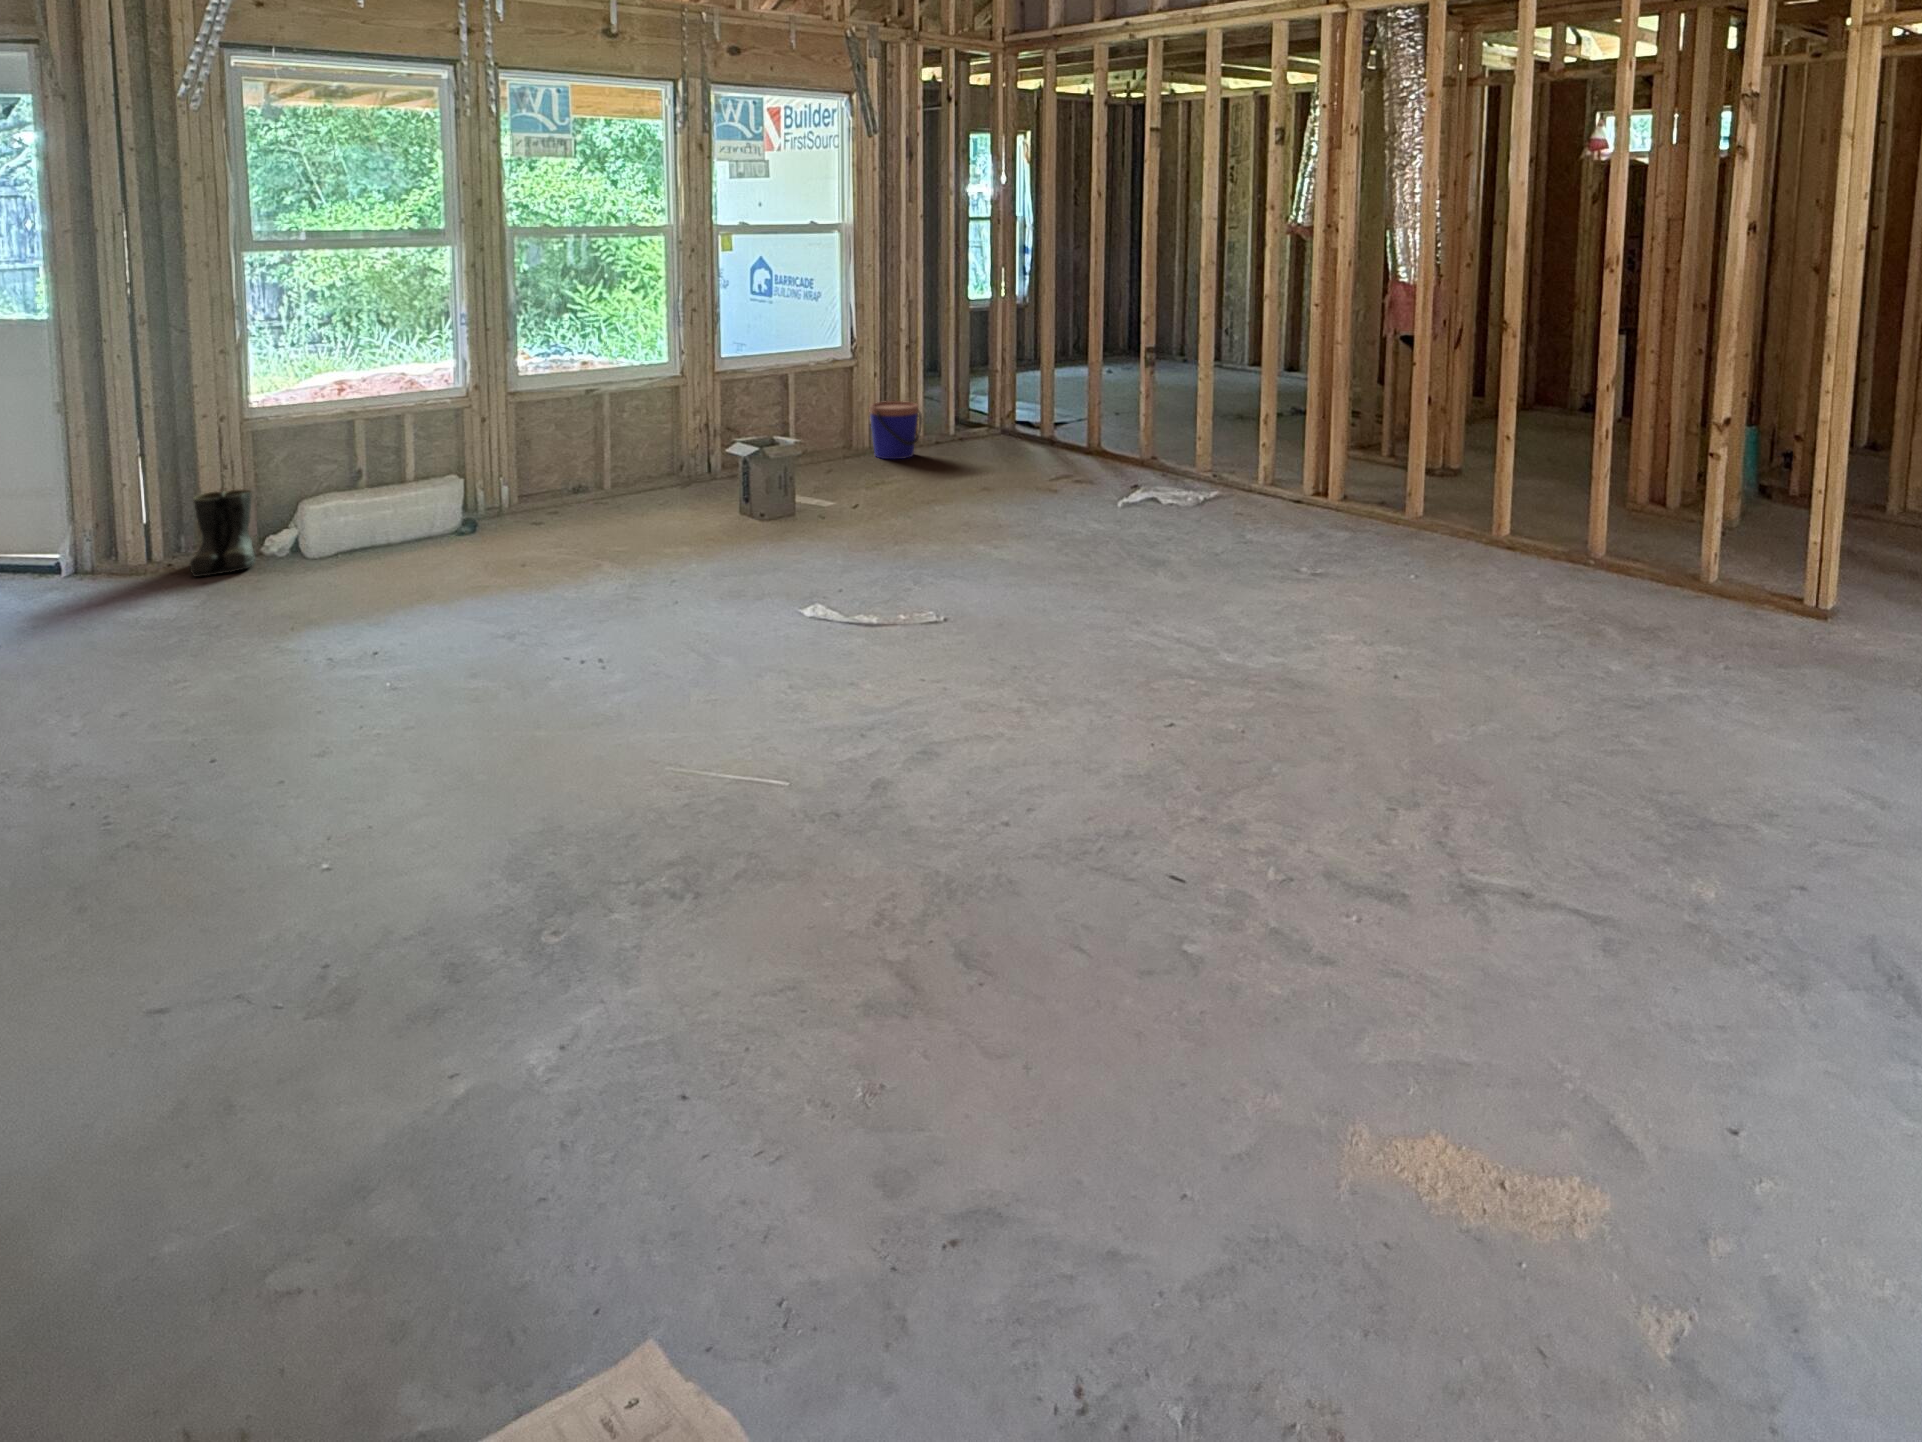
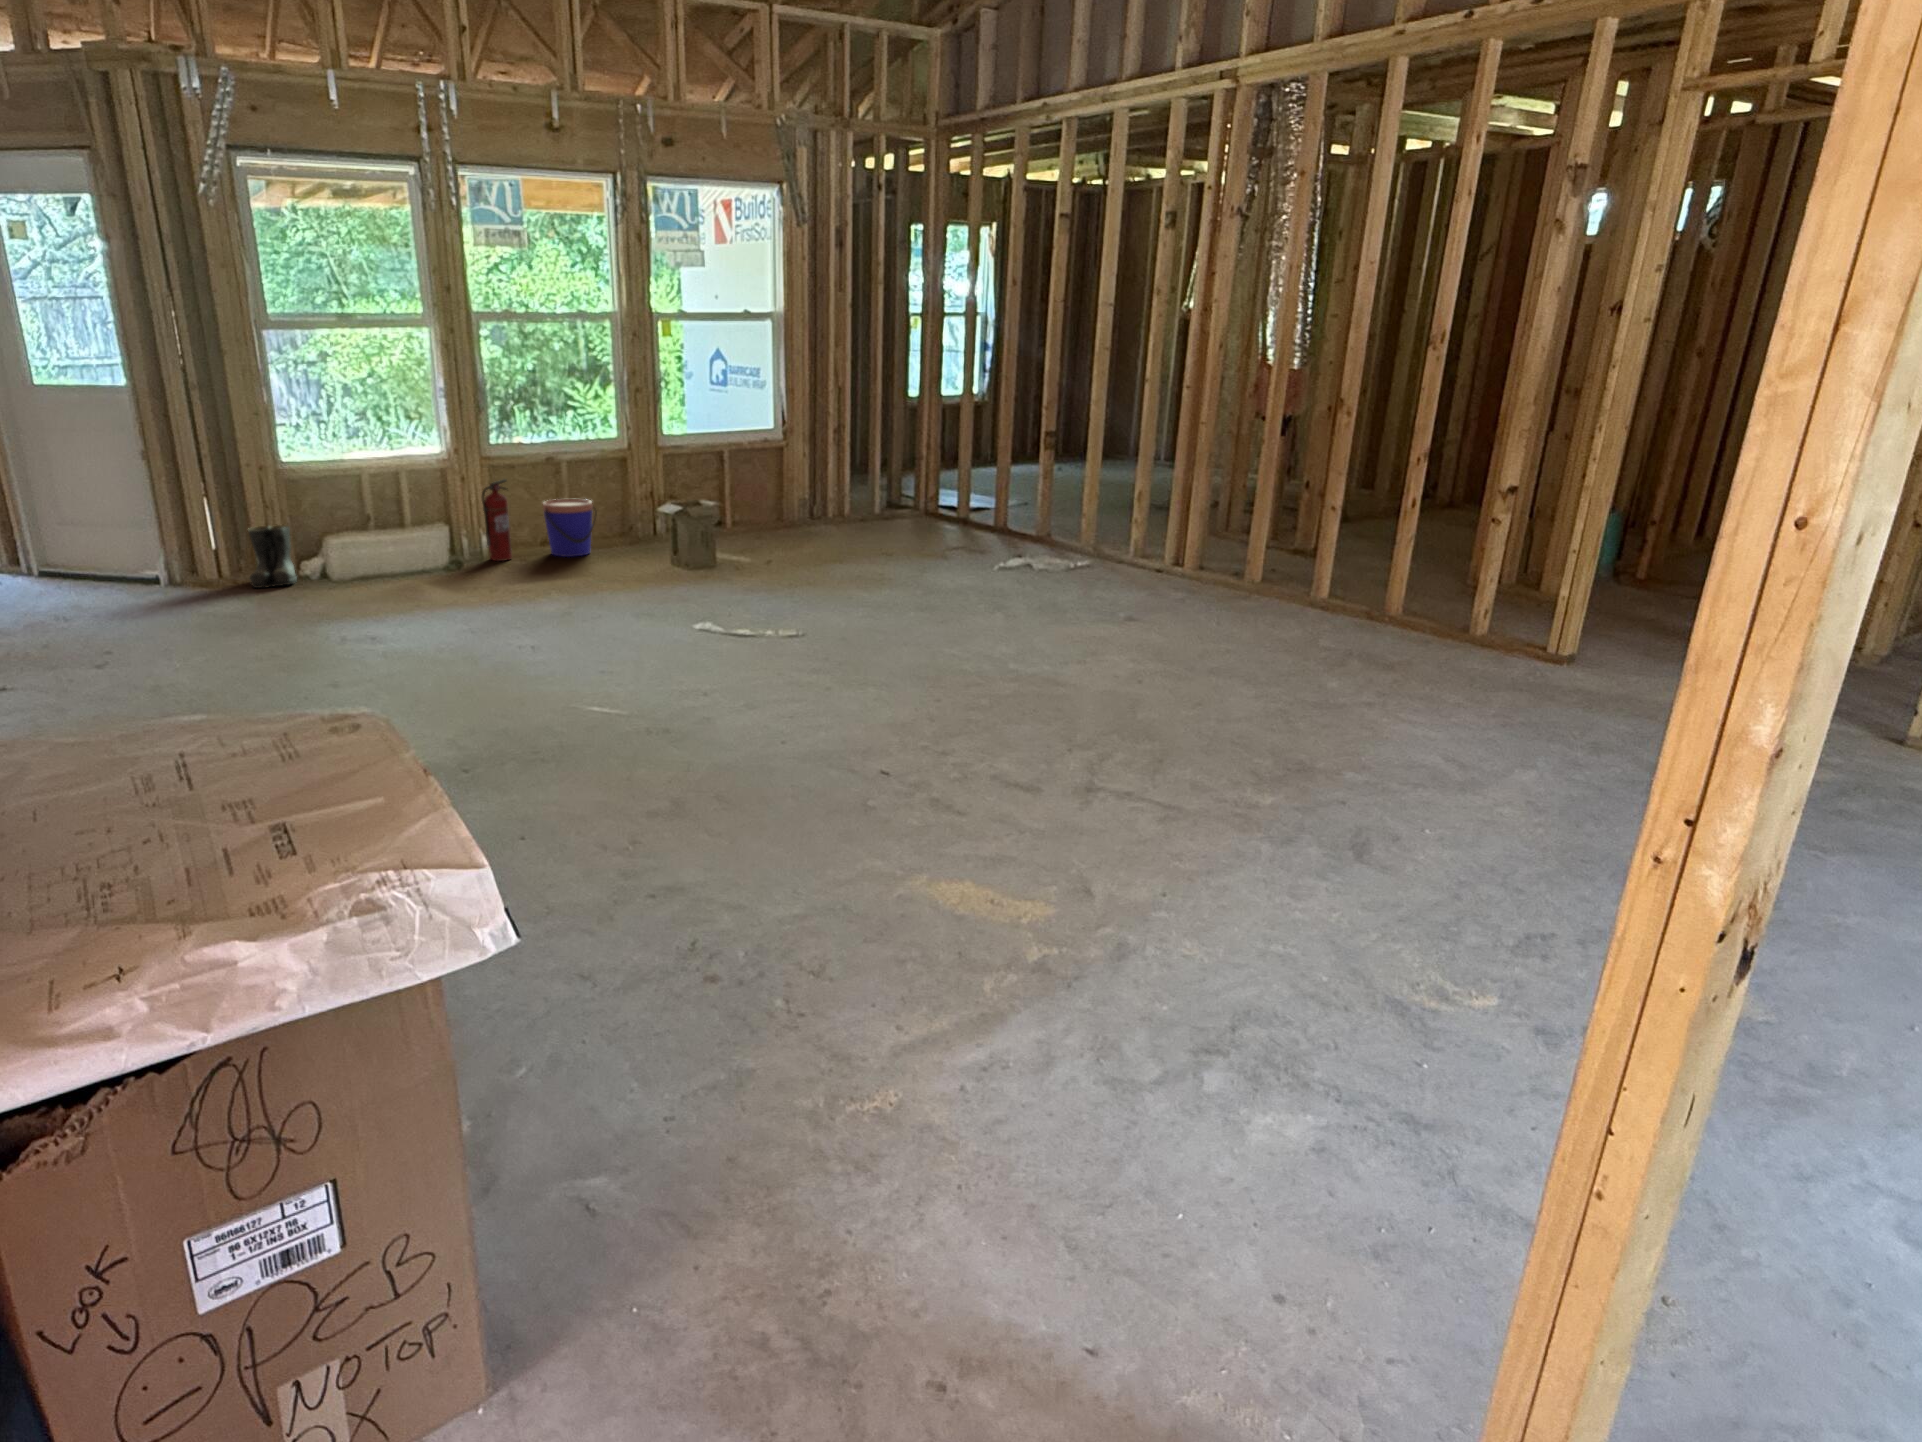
bucket: present [870,401,922,459] -> present [543,499,595,557]
fire extinguisher: none [504,419,538,518] -> present [482,479,512,561]

